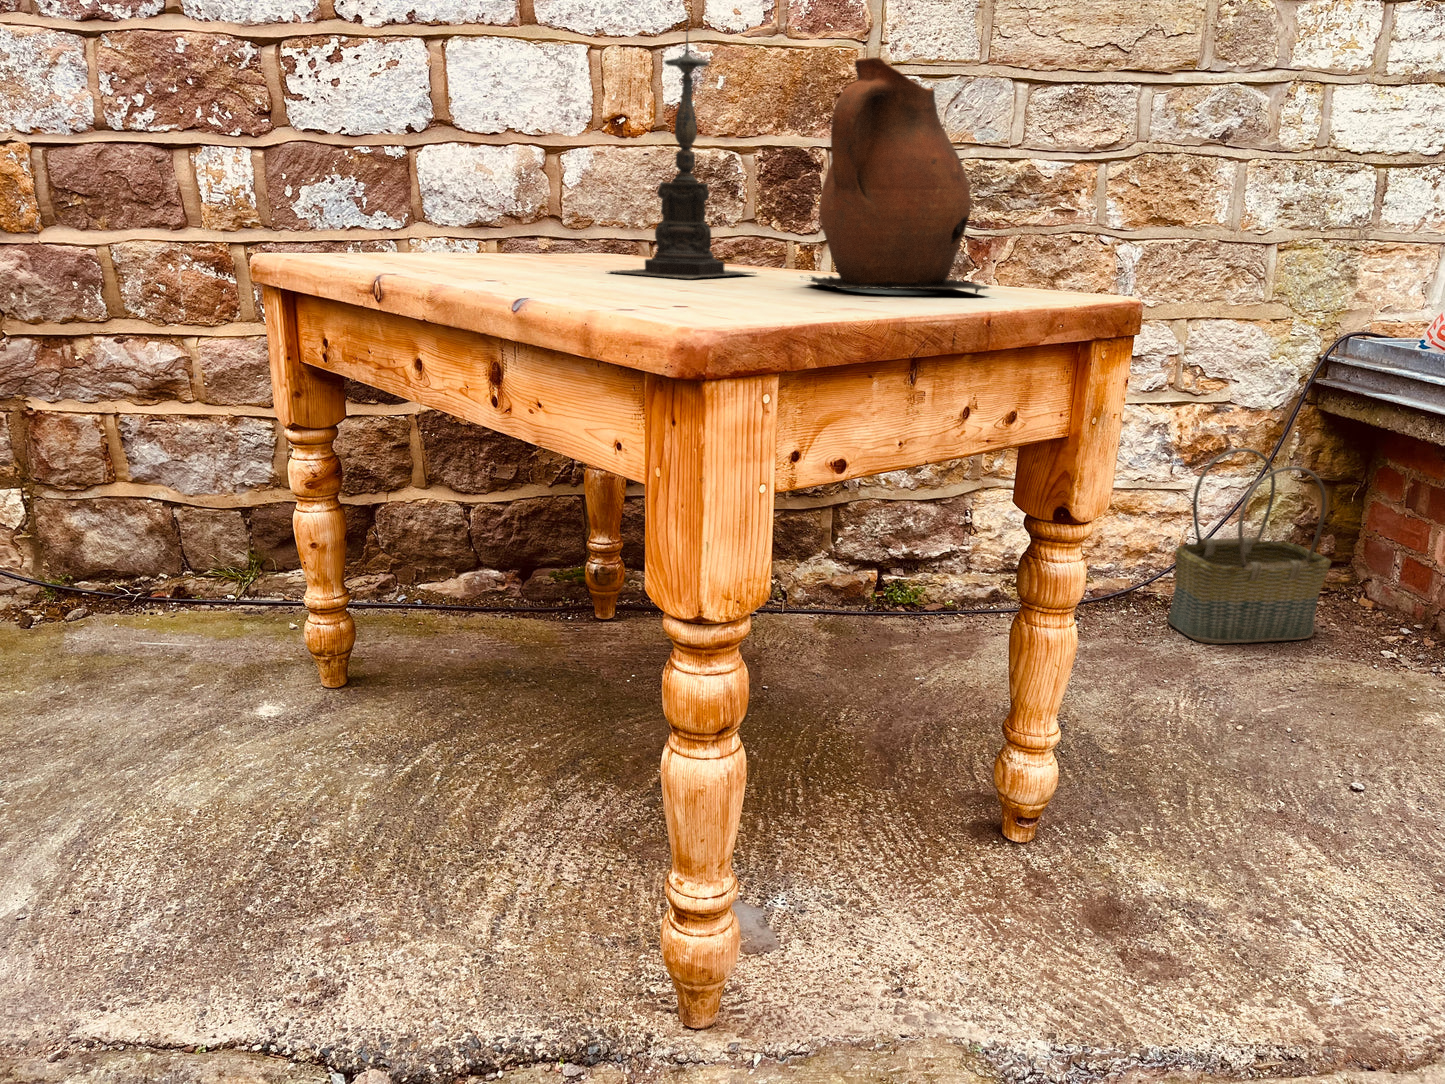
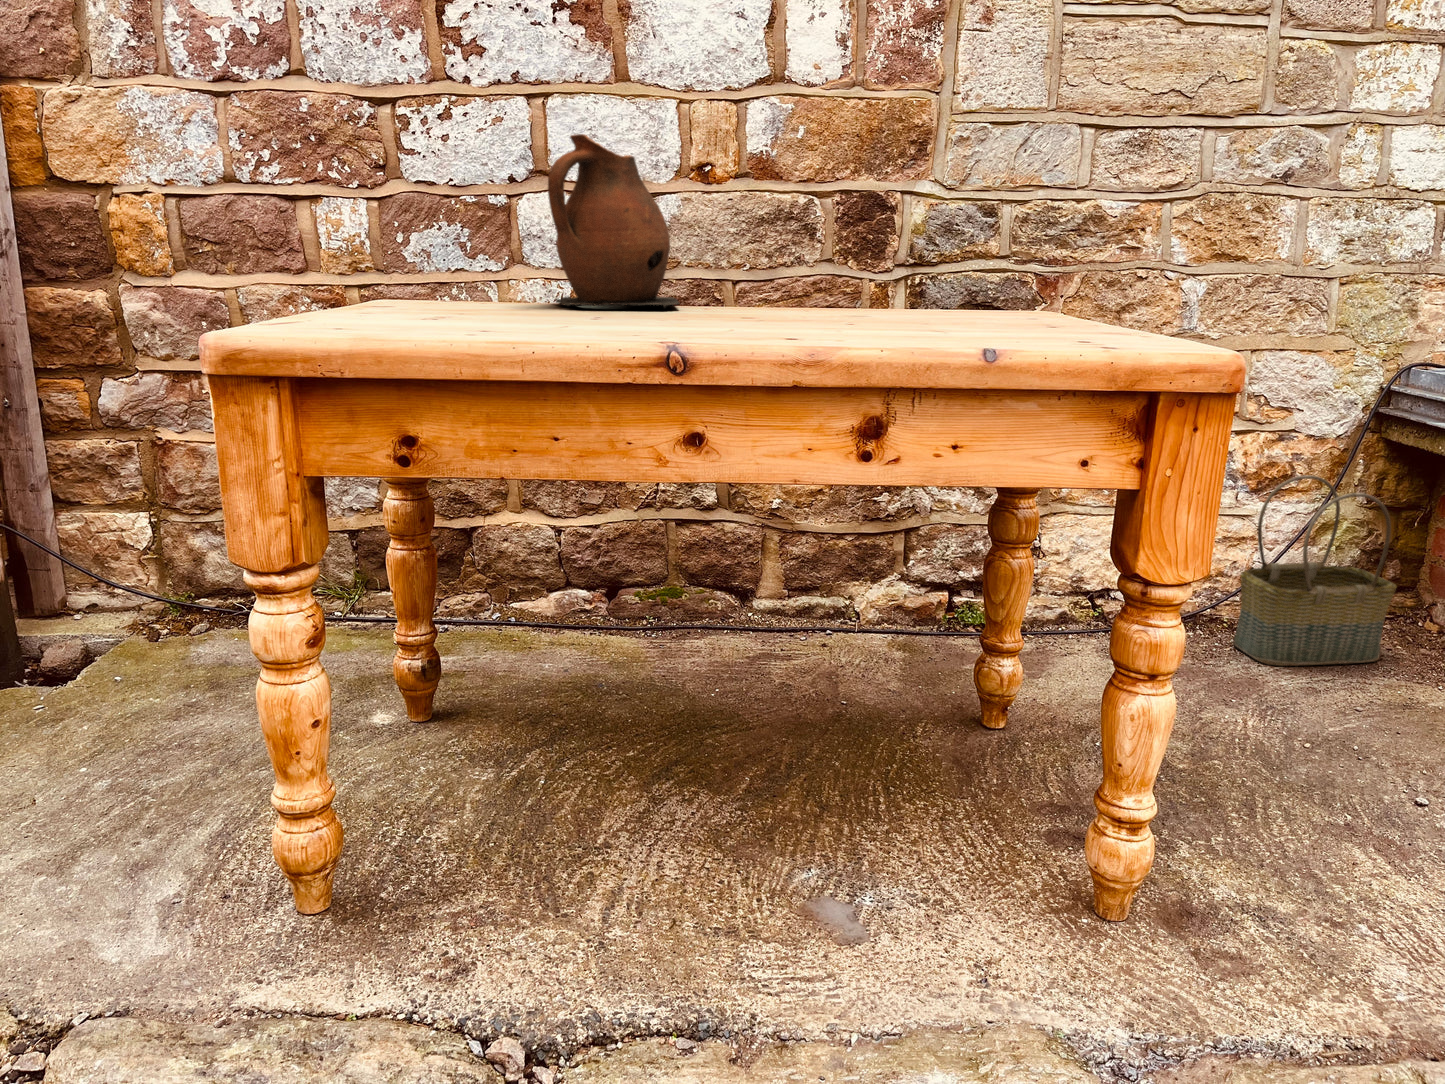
candle holder: present [610,27,753,279] -> none [702,85,845,320]
ceramic pitcher: present [800,57,989,293] -> present [548,134,679,308]

